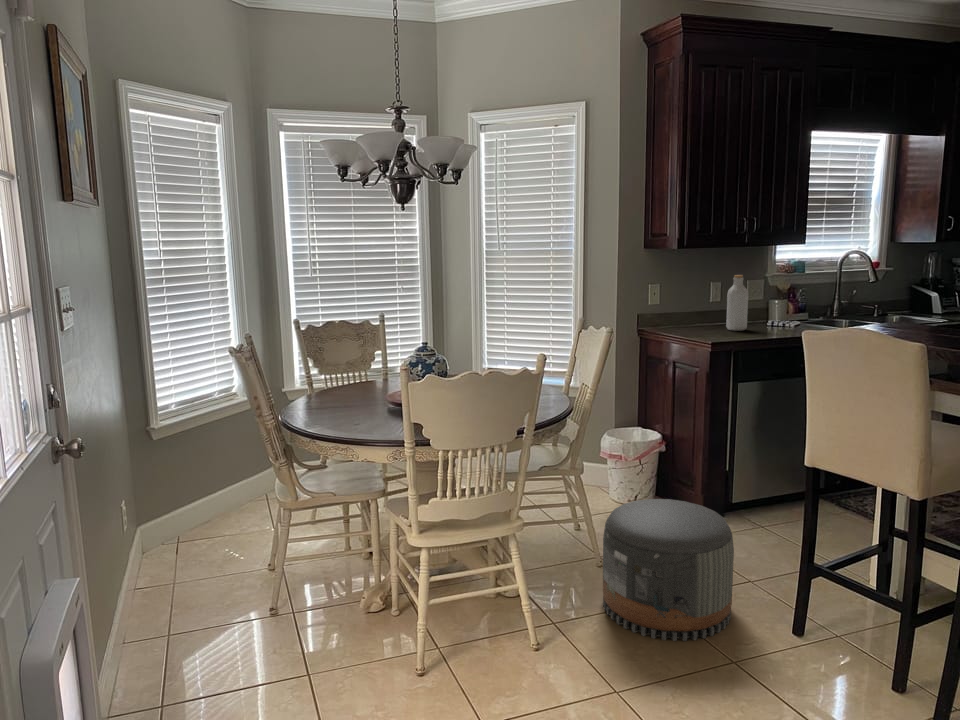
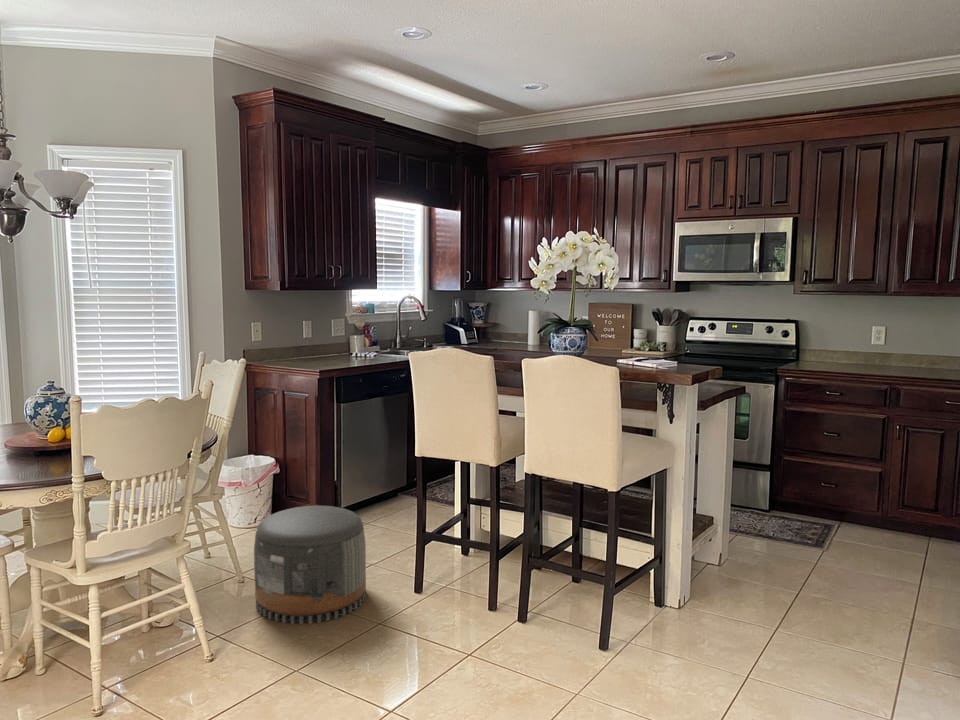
bottle: present [727,275,748,331] -> none [322,314,340,361]

